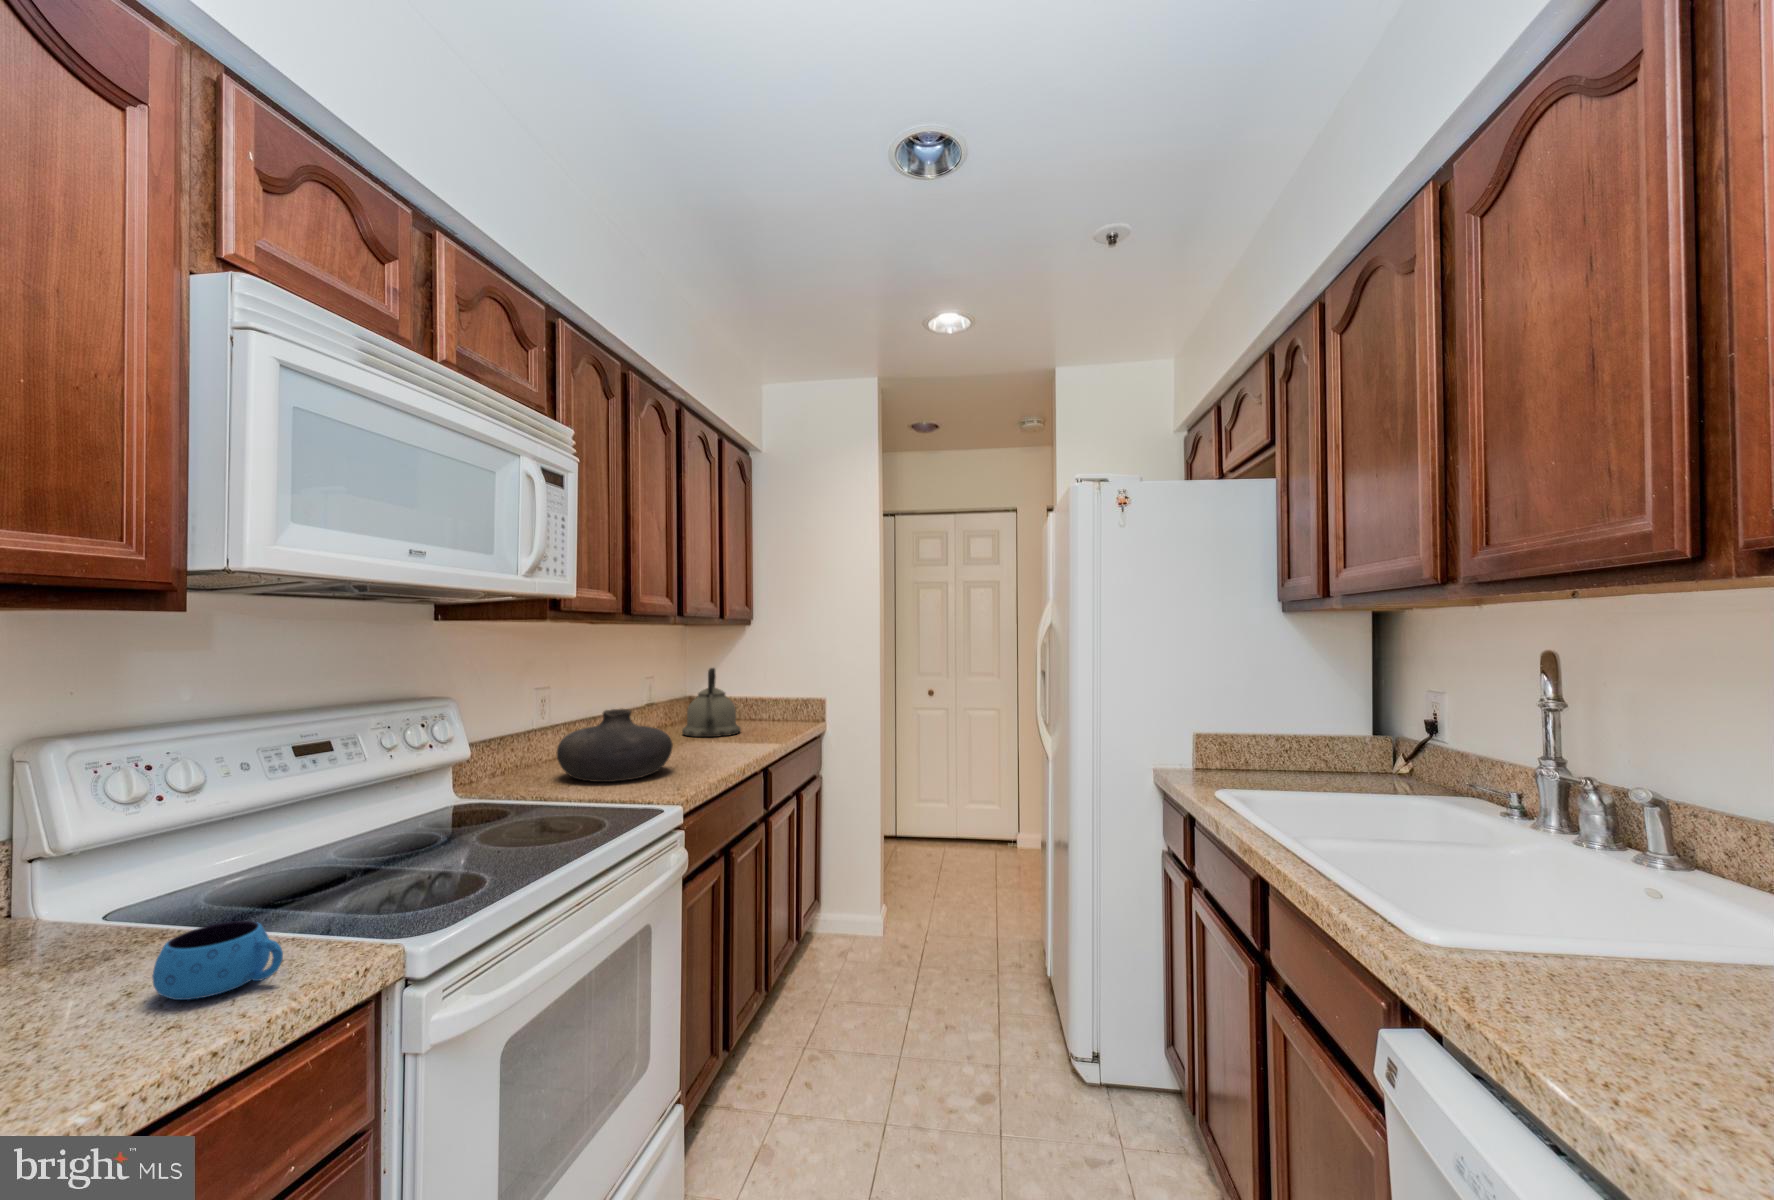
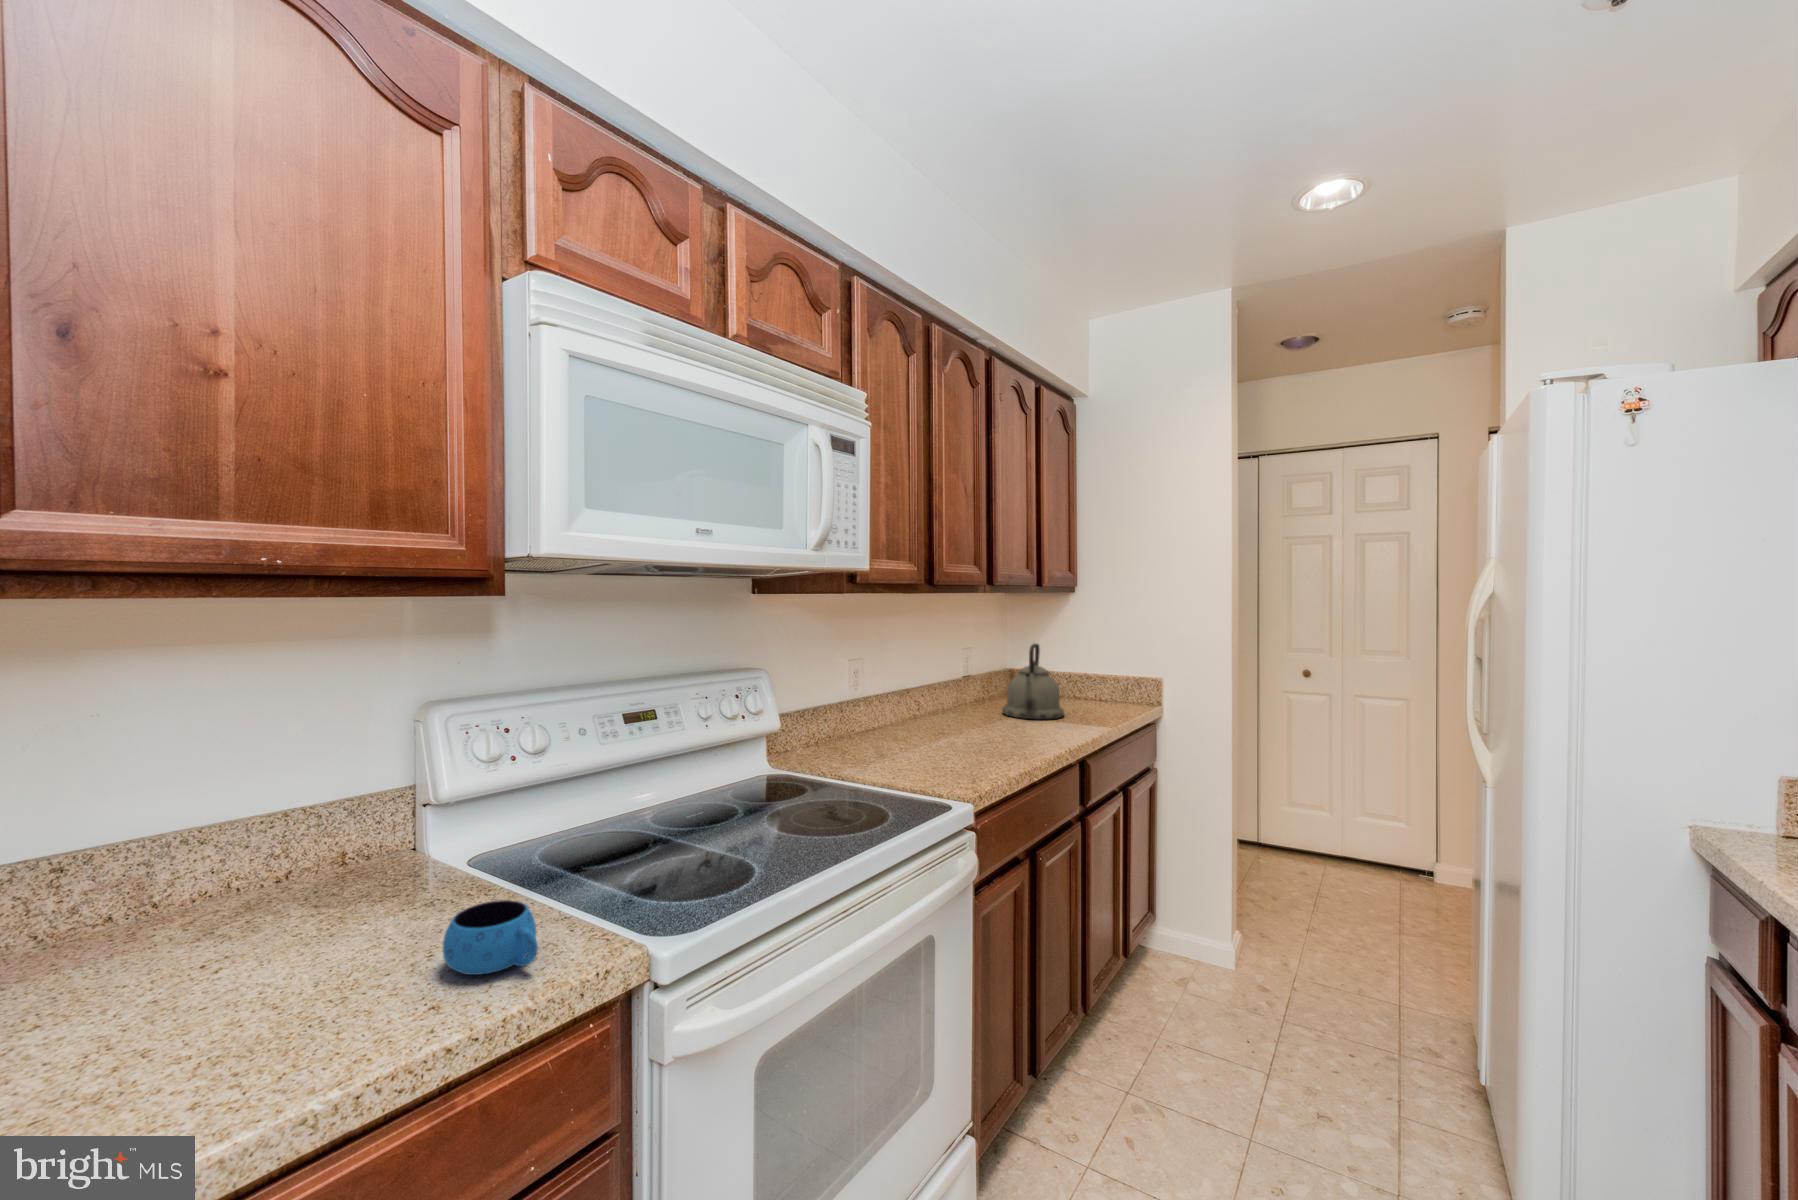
vase: present [557,708,673,782] -> none [863,689,978,767]

